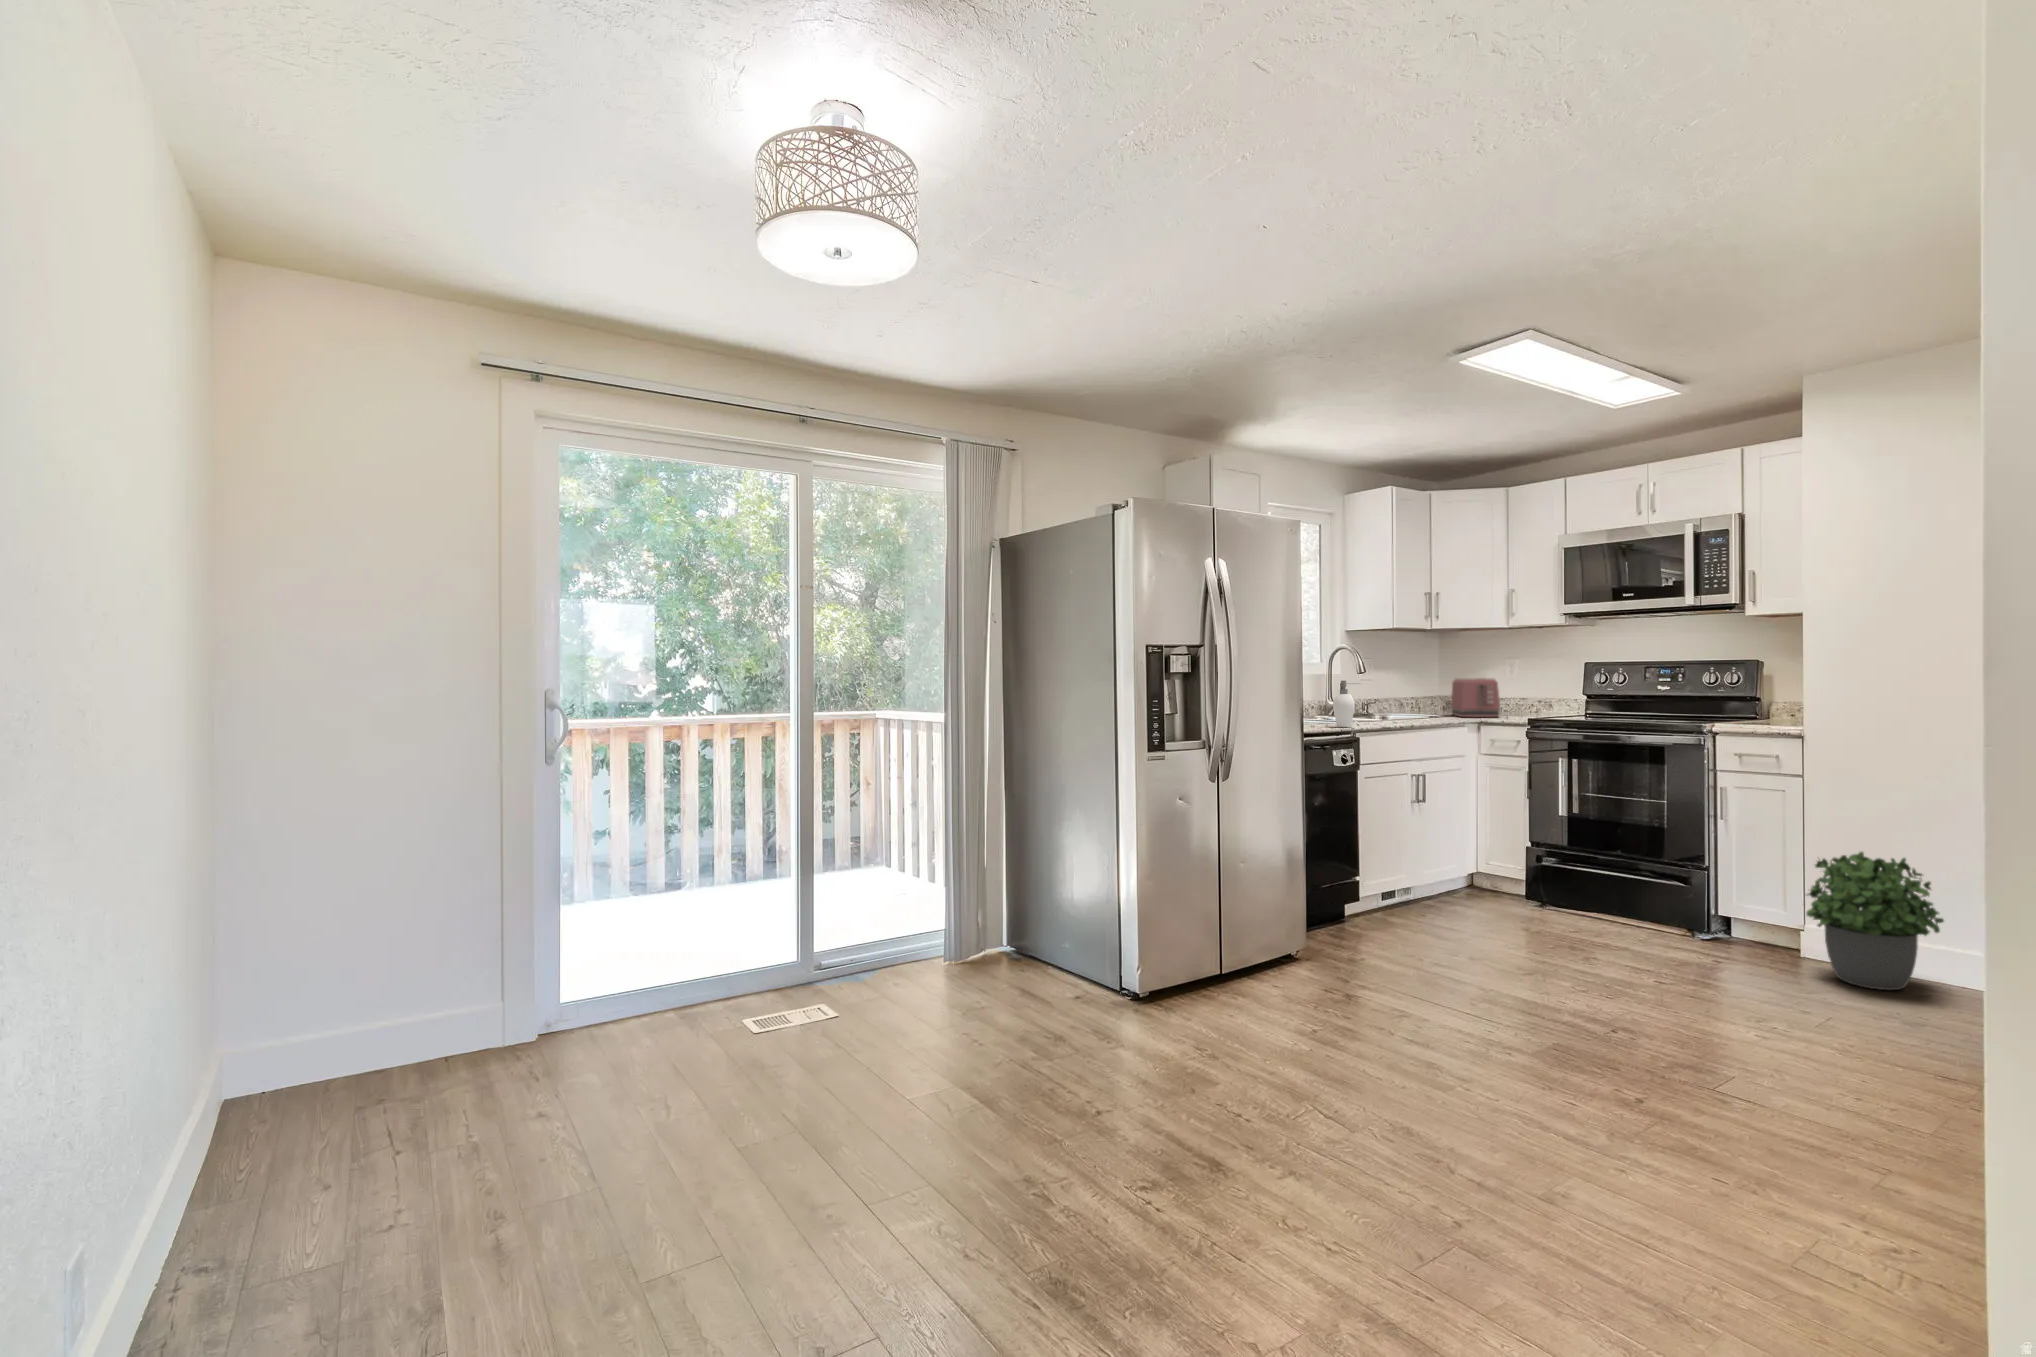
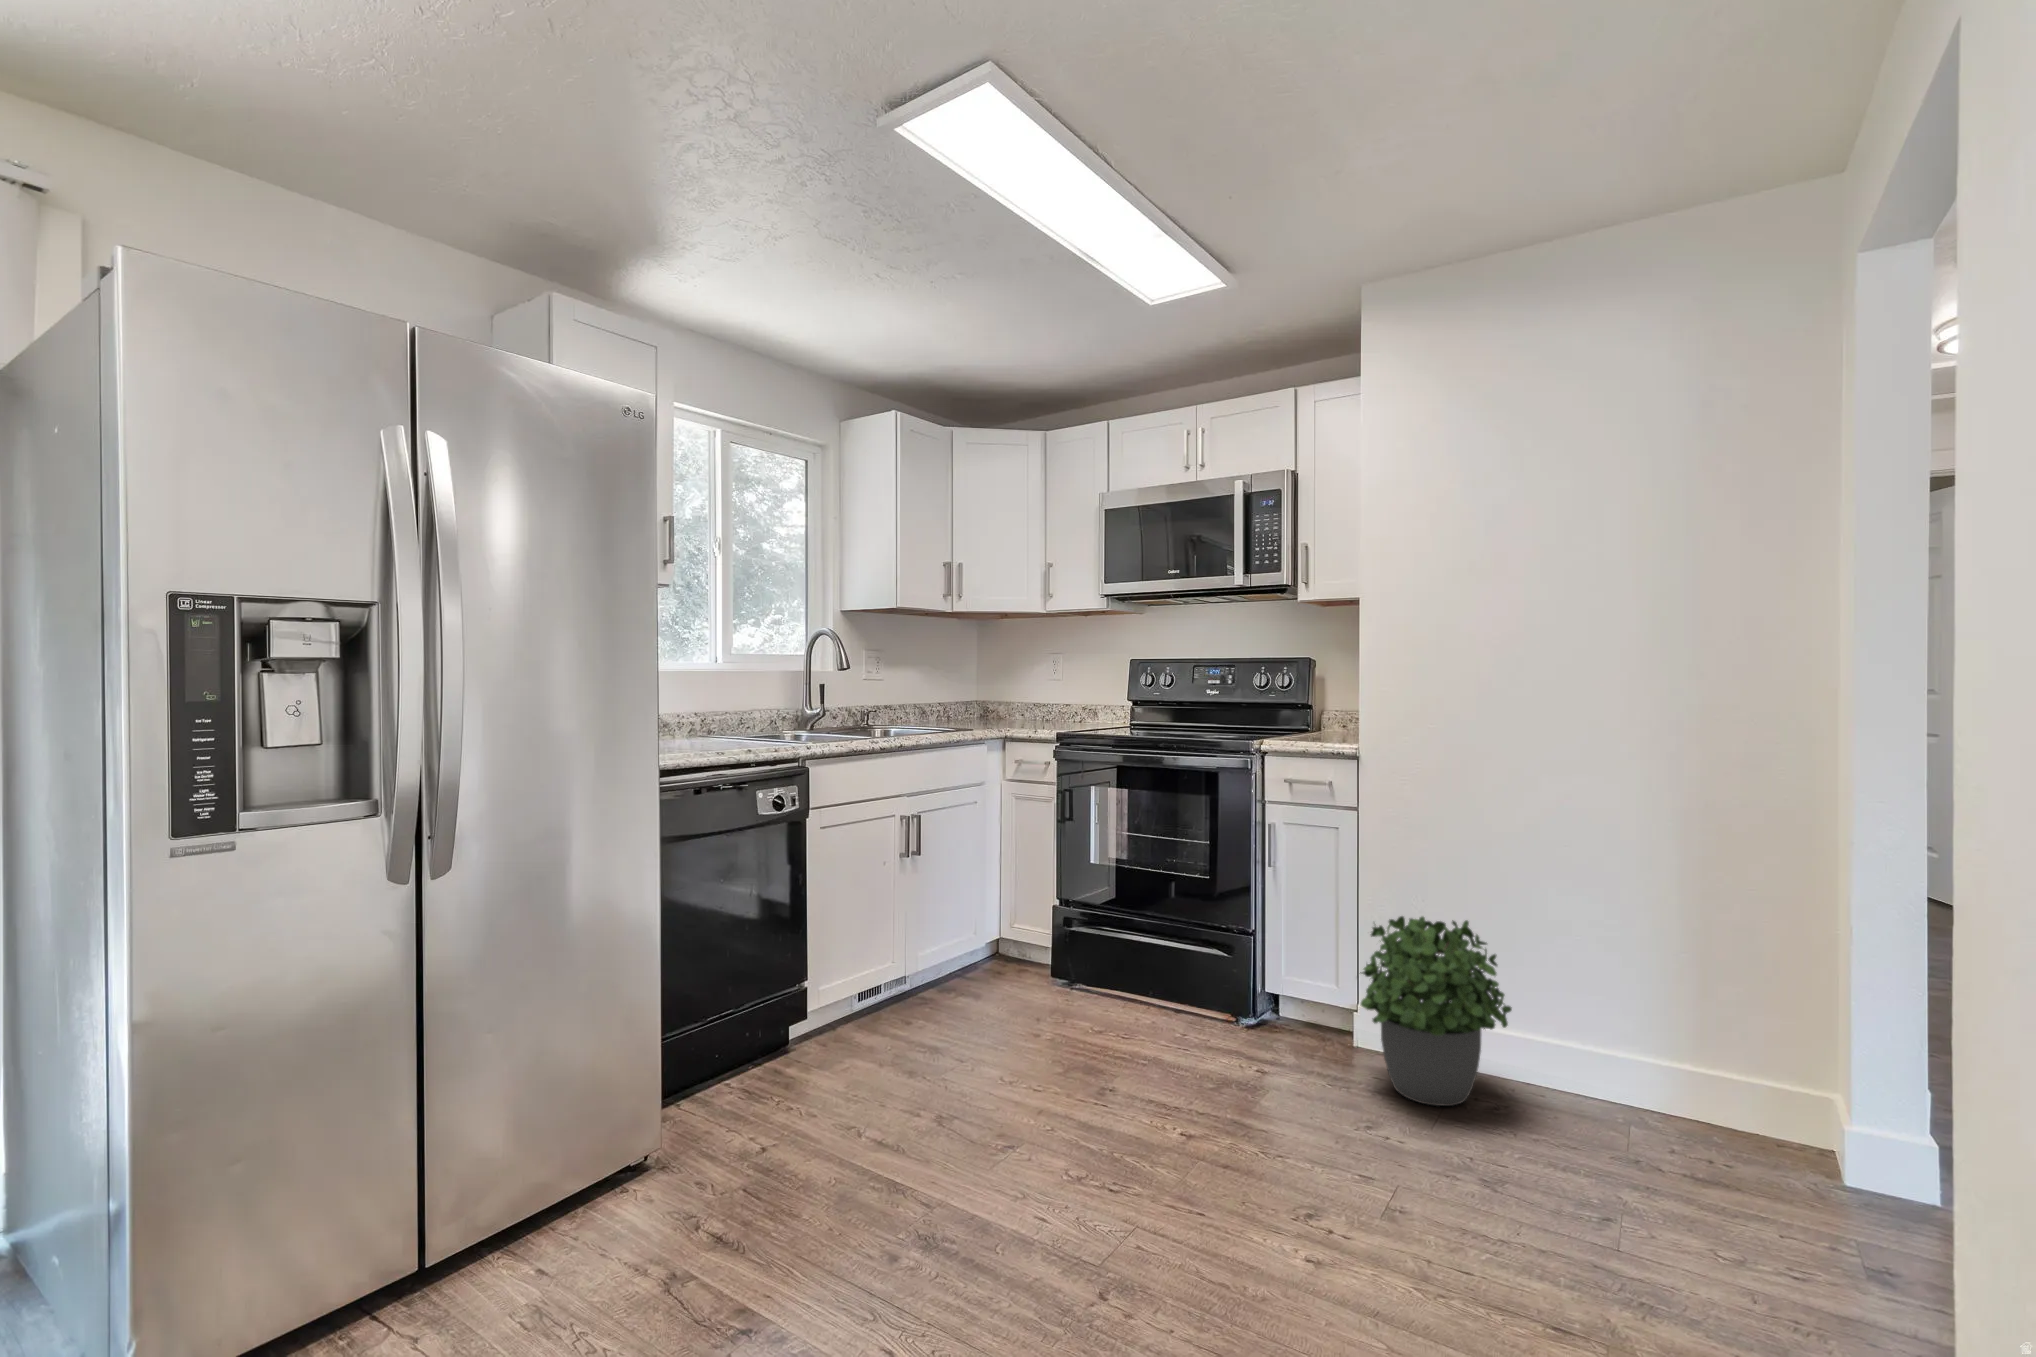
toaster: present [1451,678,1500,717] -> none [973,679,1026,732]
soap dispenser: present [1333,681,1358,727] -> none [766,680,809,753]

